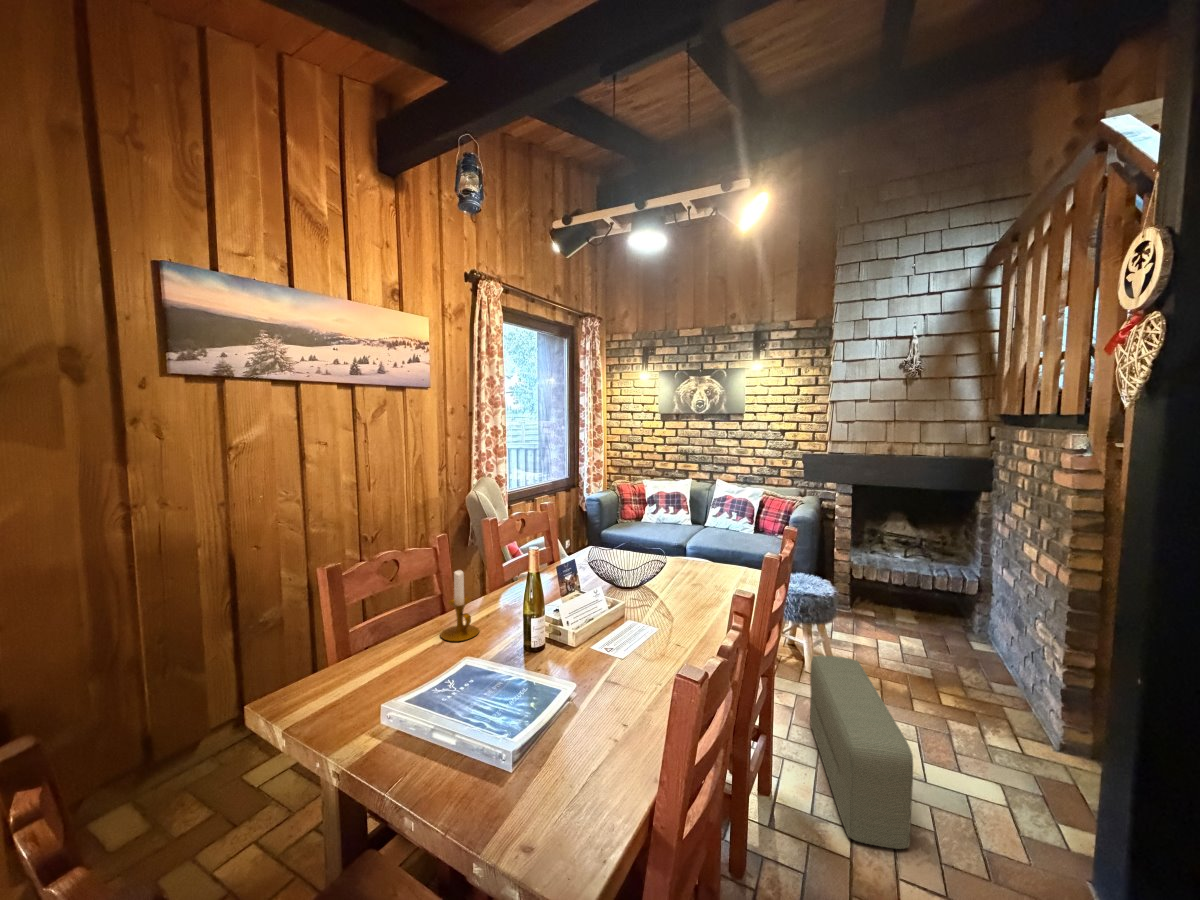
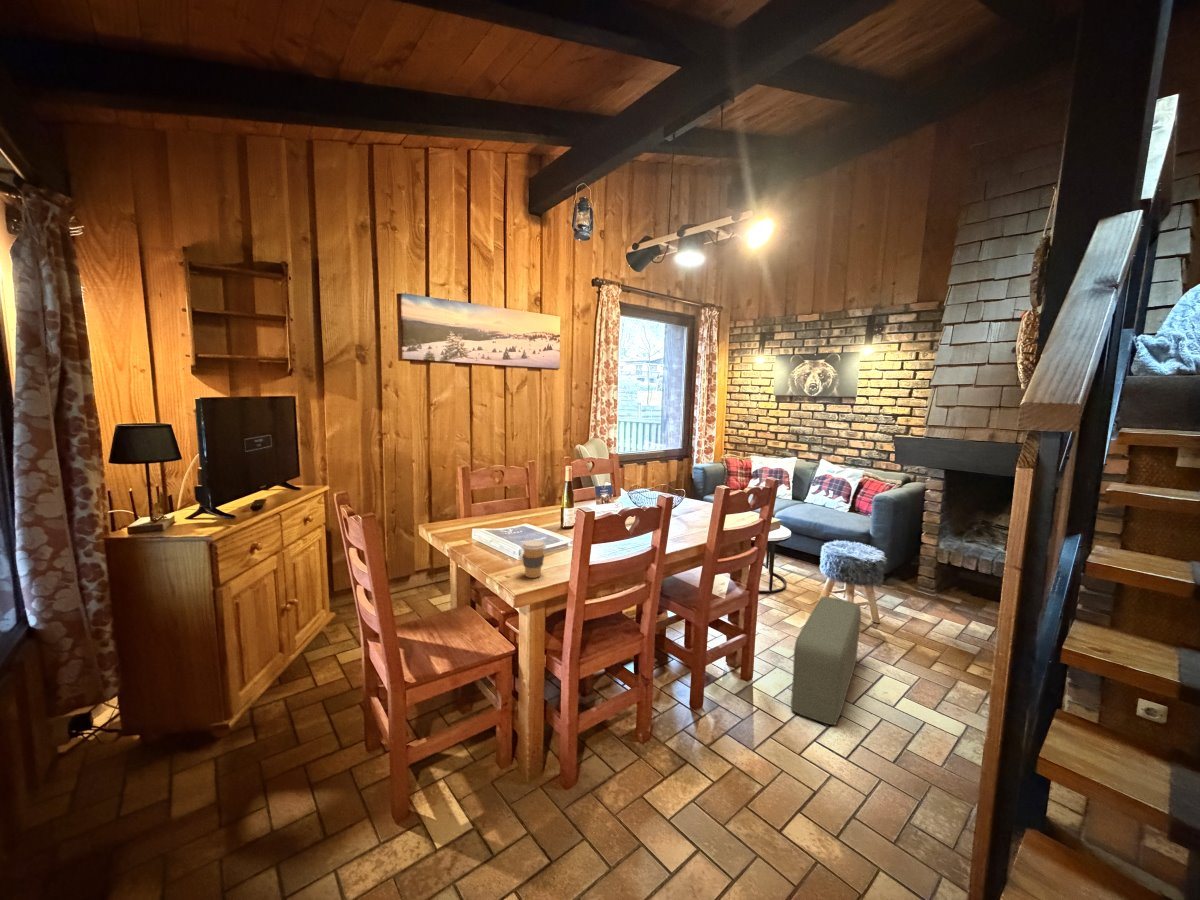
candlestick: present [440,570,479,641] -> none [522,481,545,522]
coffee cup: none [534,736,587,829] -> present [521,540,546,578]

